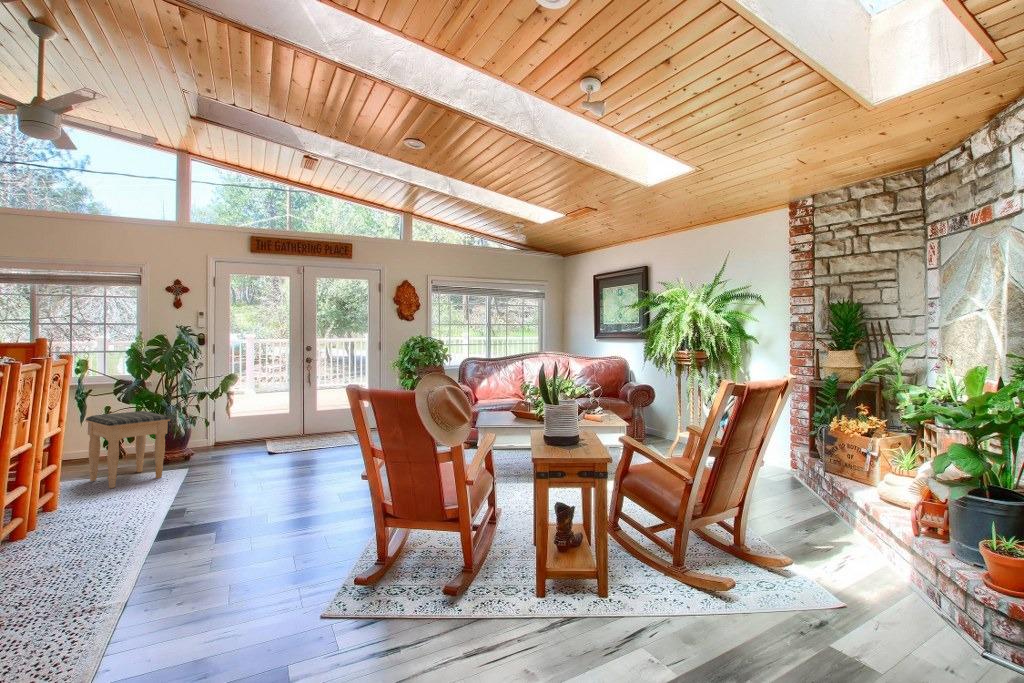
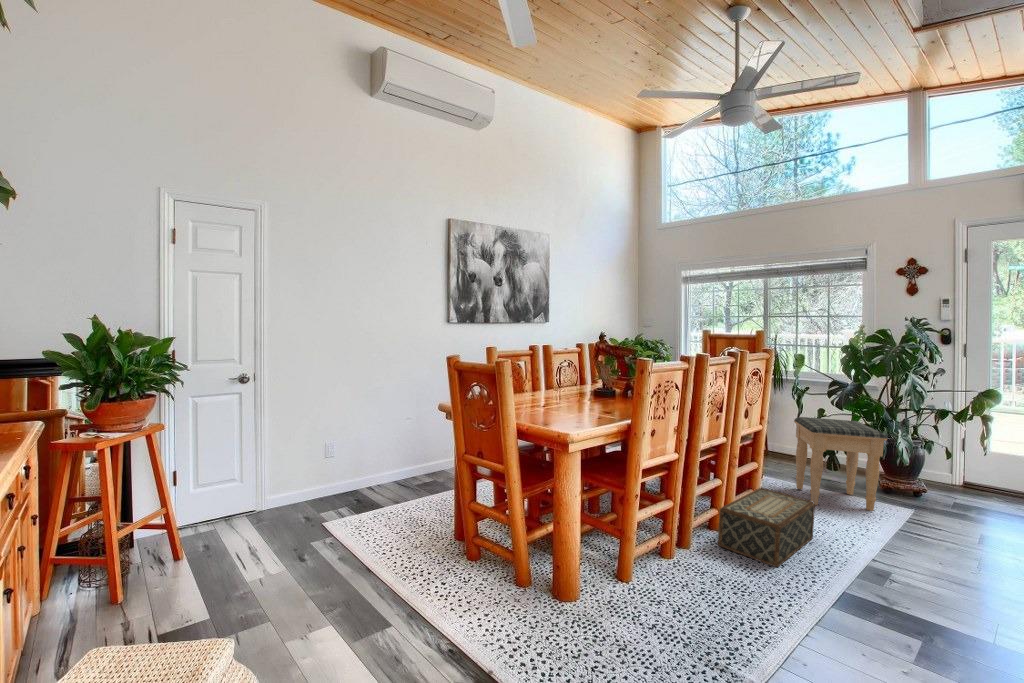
woven basket: none [31,479,122,547] -> present [718,488,815,567]

